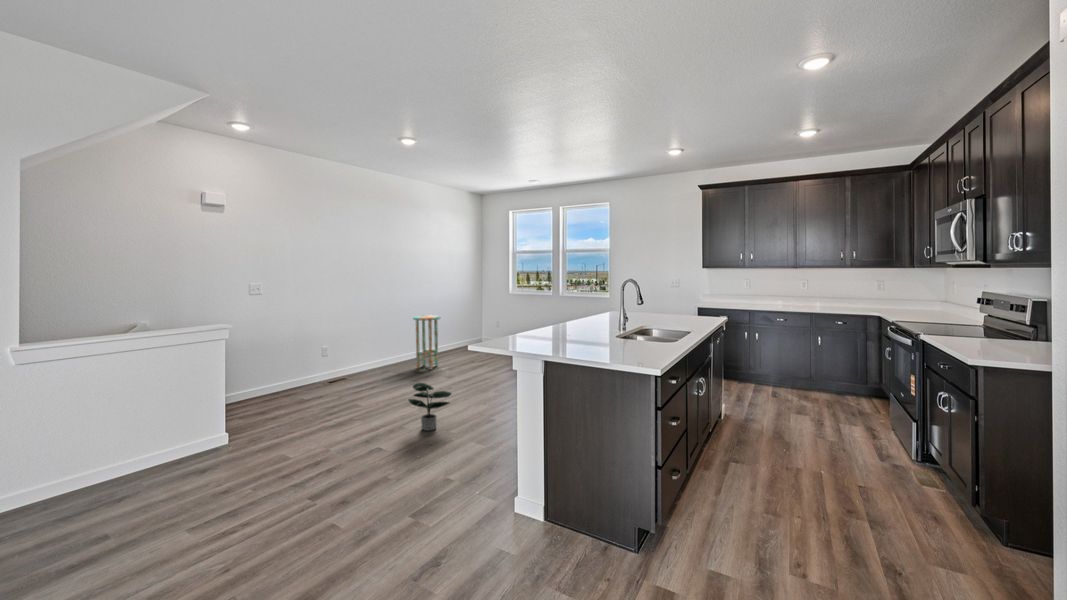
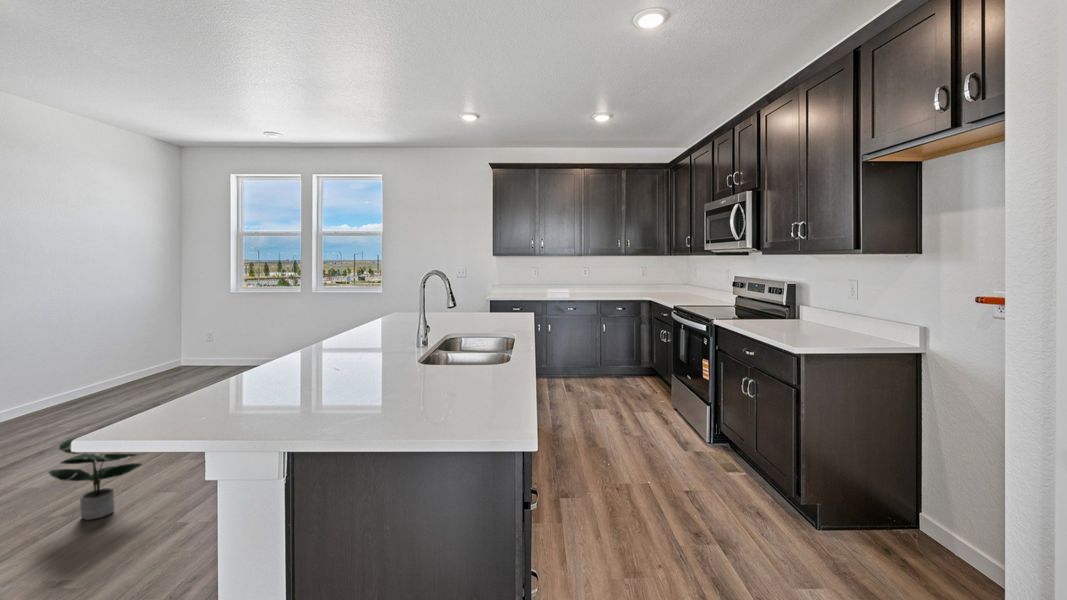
side table: present [413,315,440,369] -> none [56,323,114,412]

